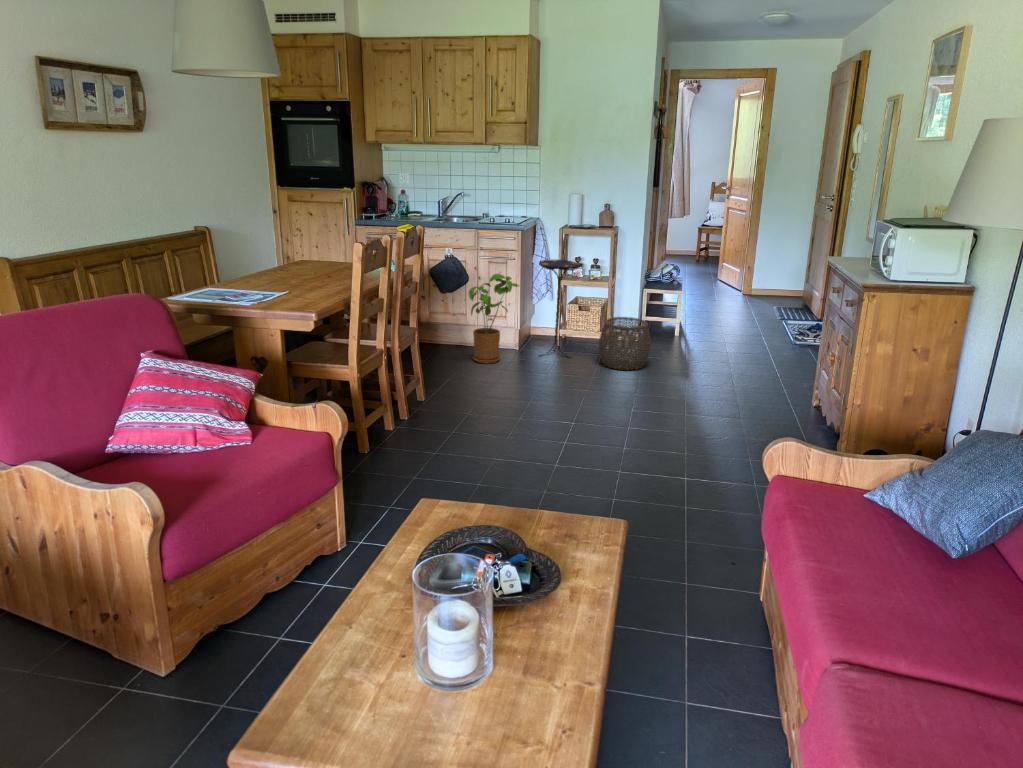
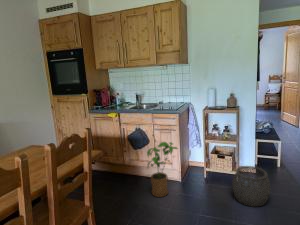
side table: present [539,259,581,356] -> none [190,128,218,191]

